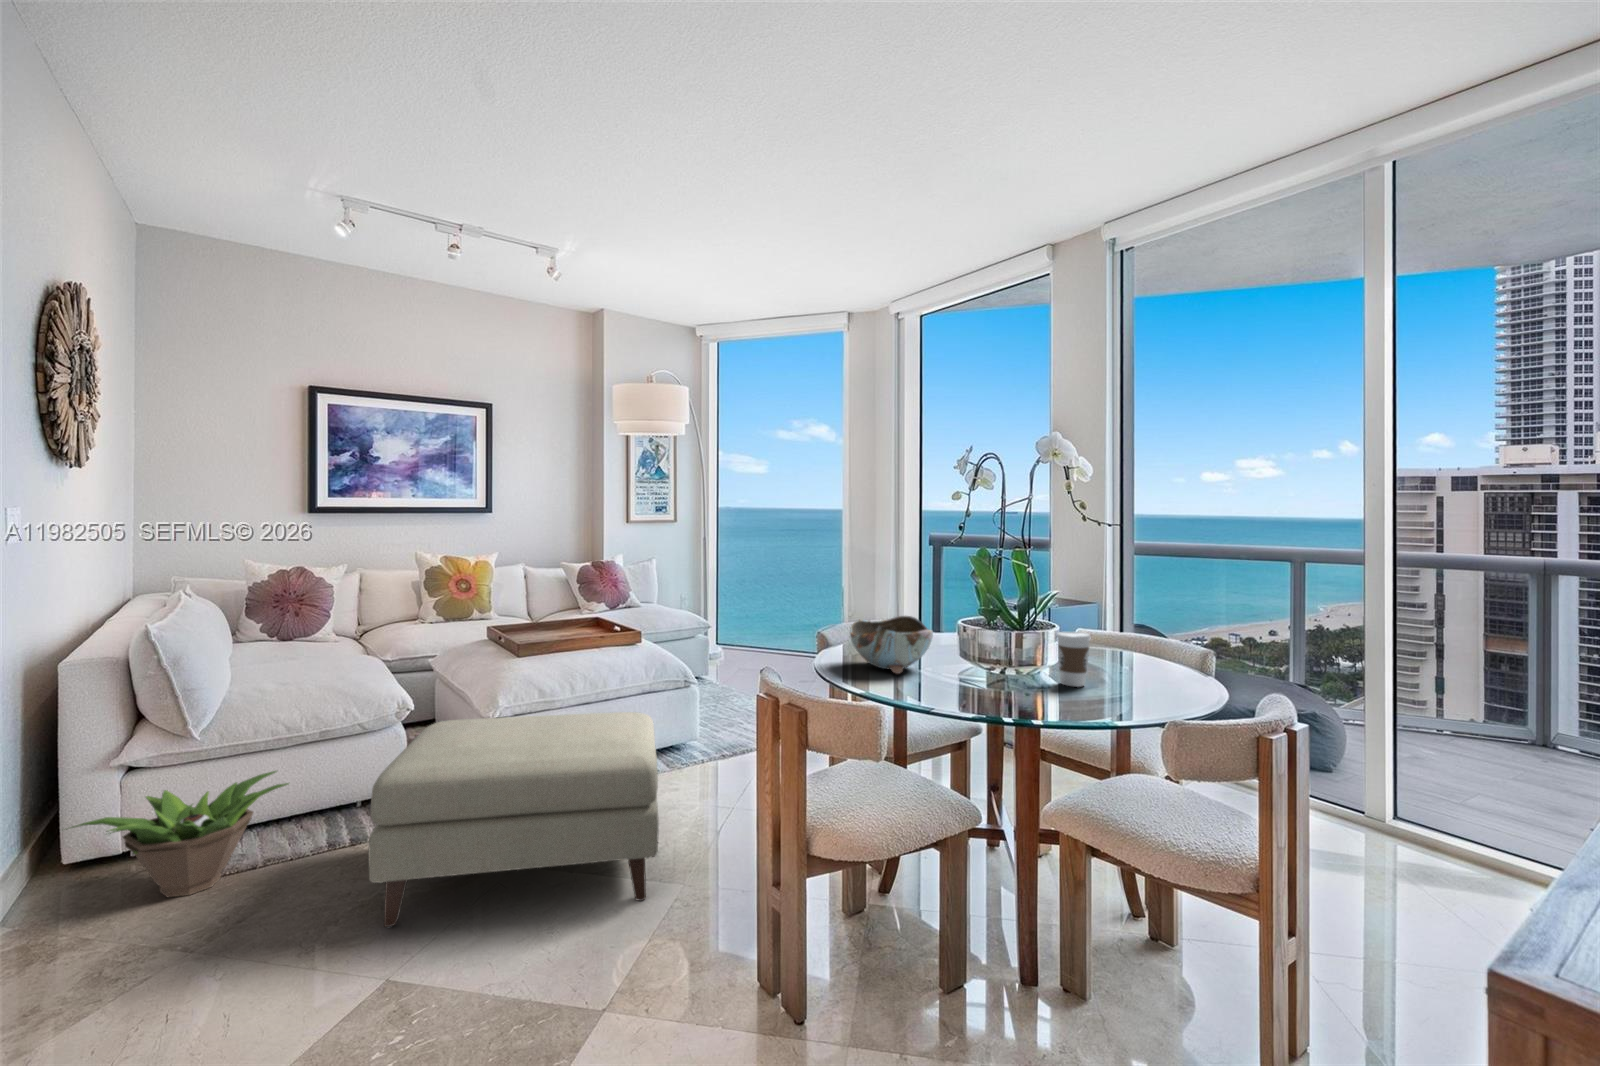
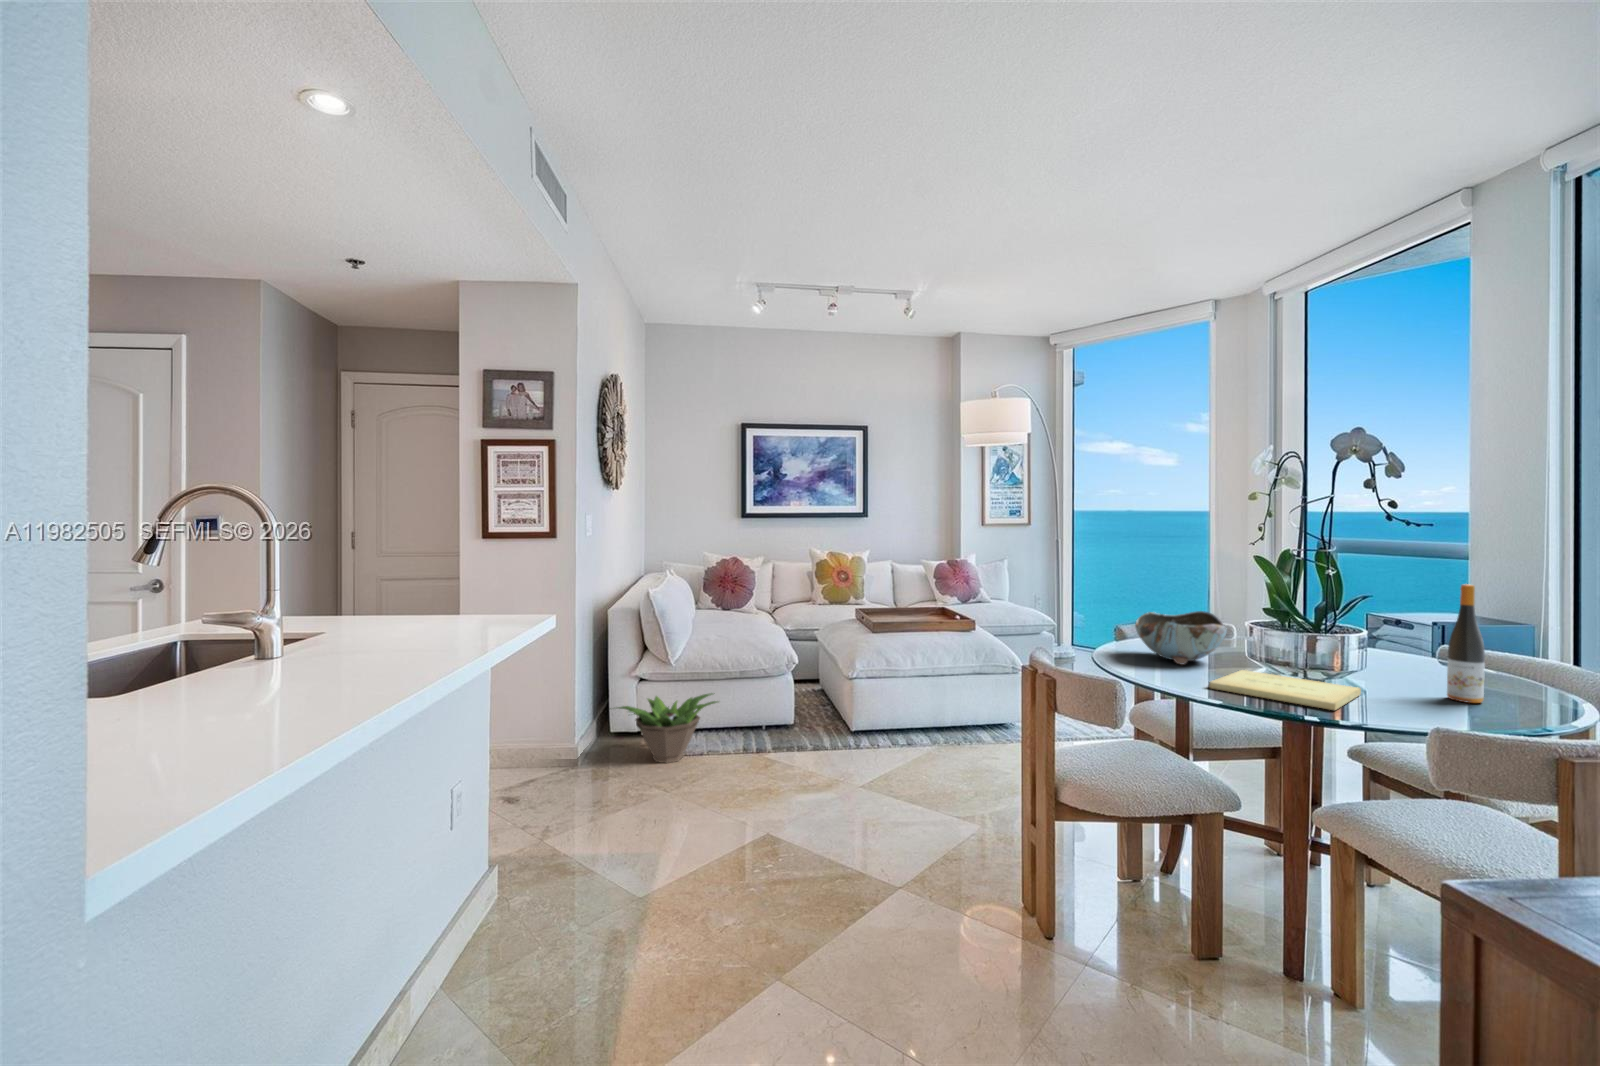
wine bottle: none [1106,582,1132,686] -> present [1447,584,1485,703]
coffee cup: present [1057,632,1091,687] -> none [1373,636,1419,696]
book: none [941,674,1054,710] -> present [1209,670,1361,710]
ottoman: present [368,712,659,927] -> none [759,671,971,832]

